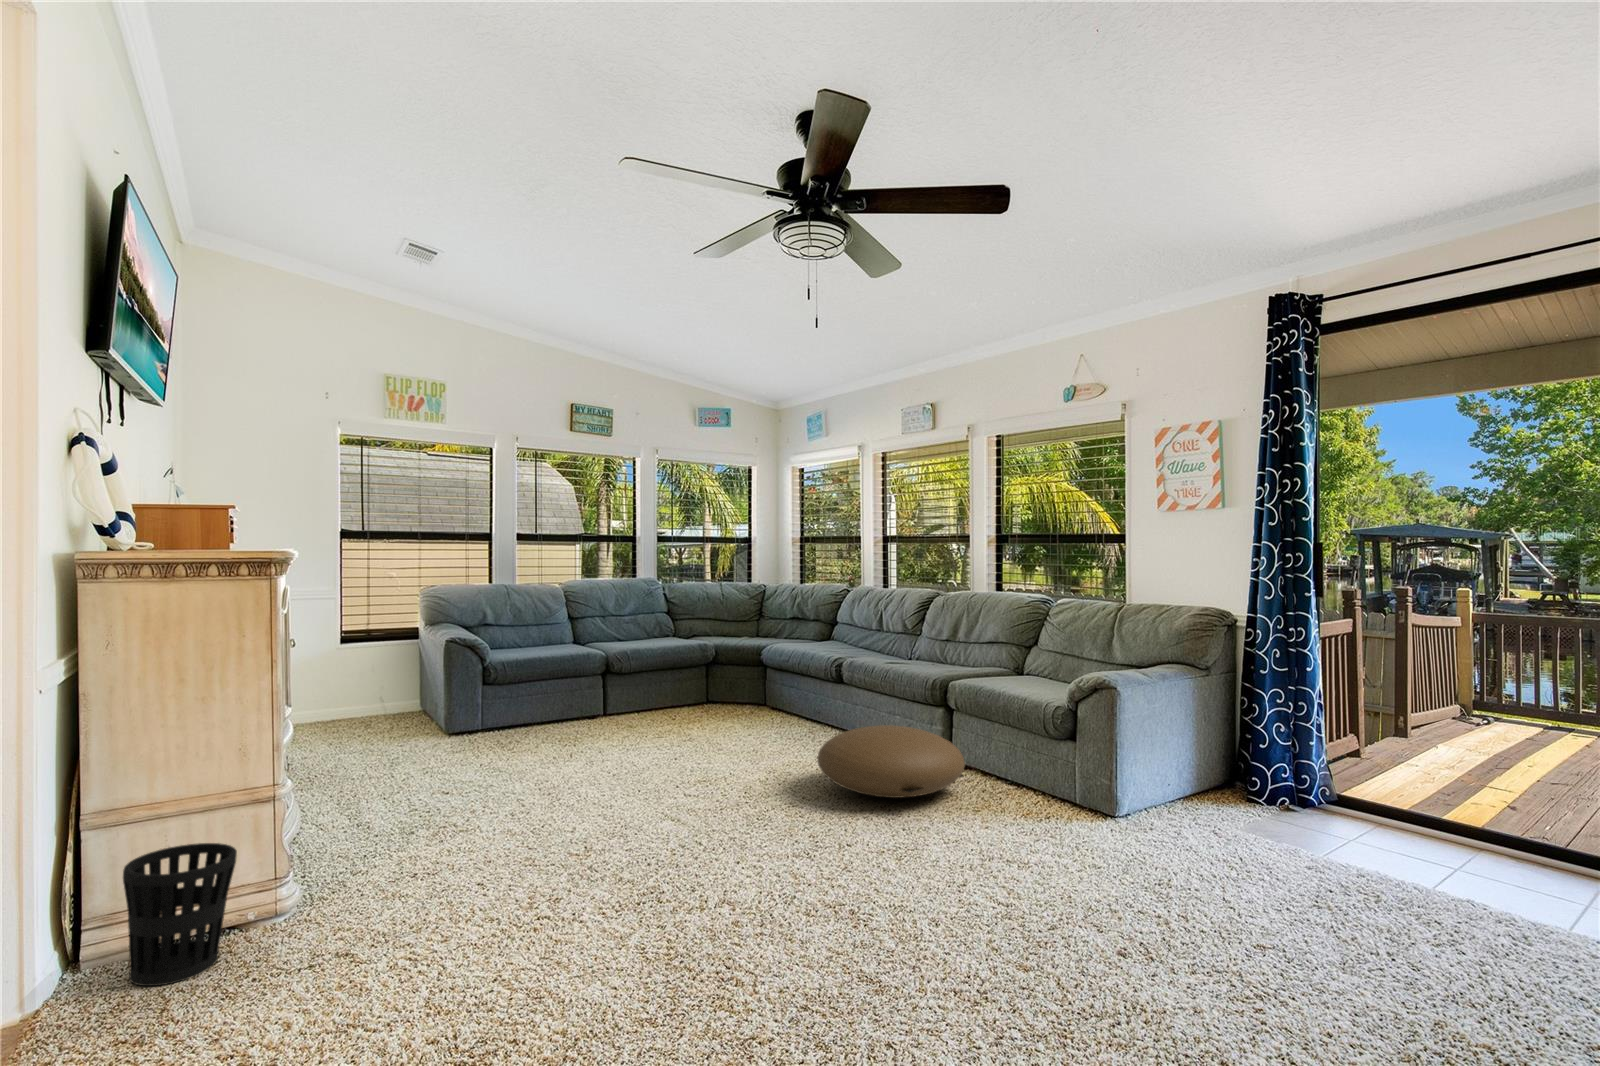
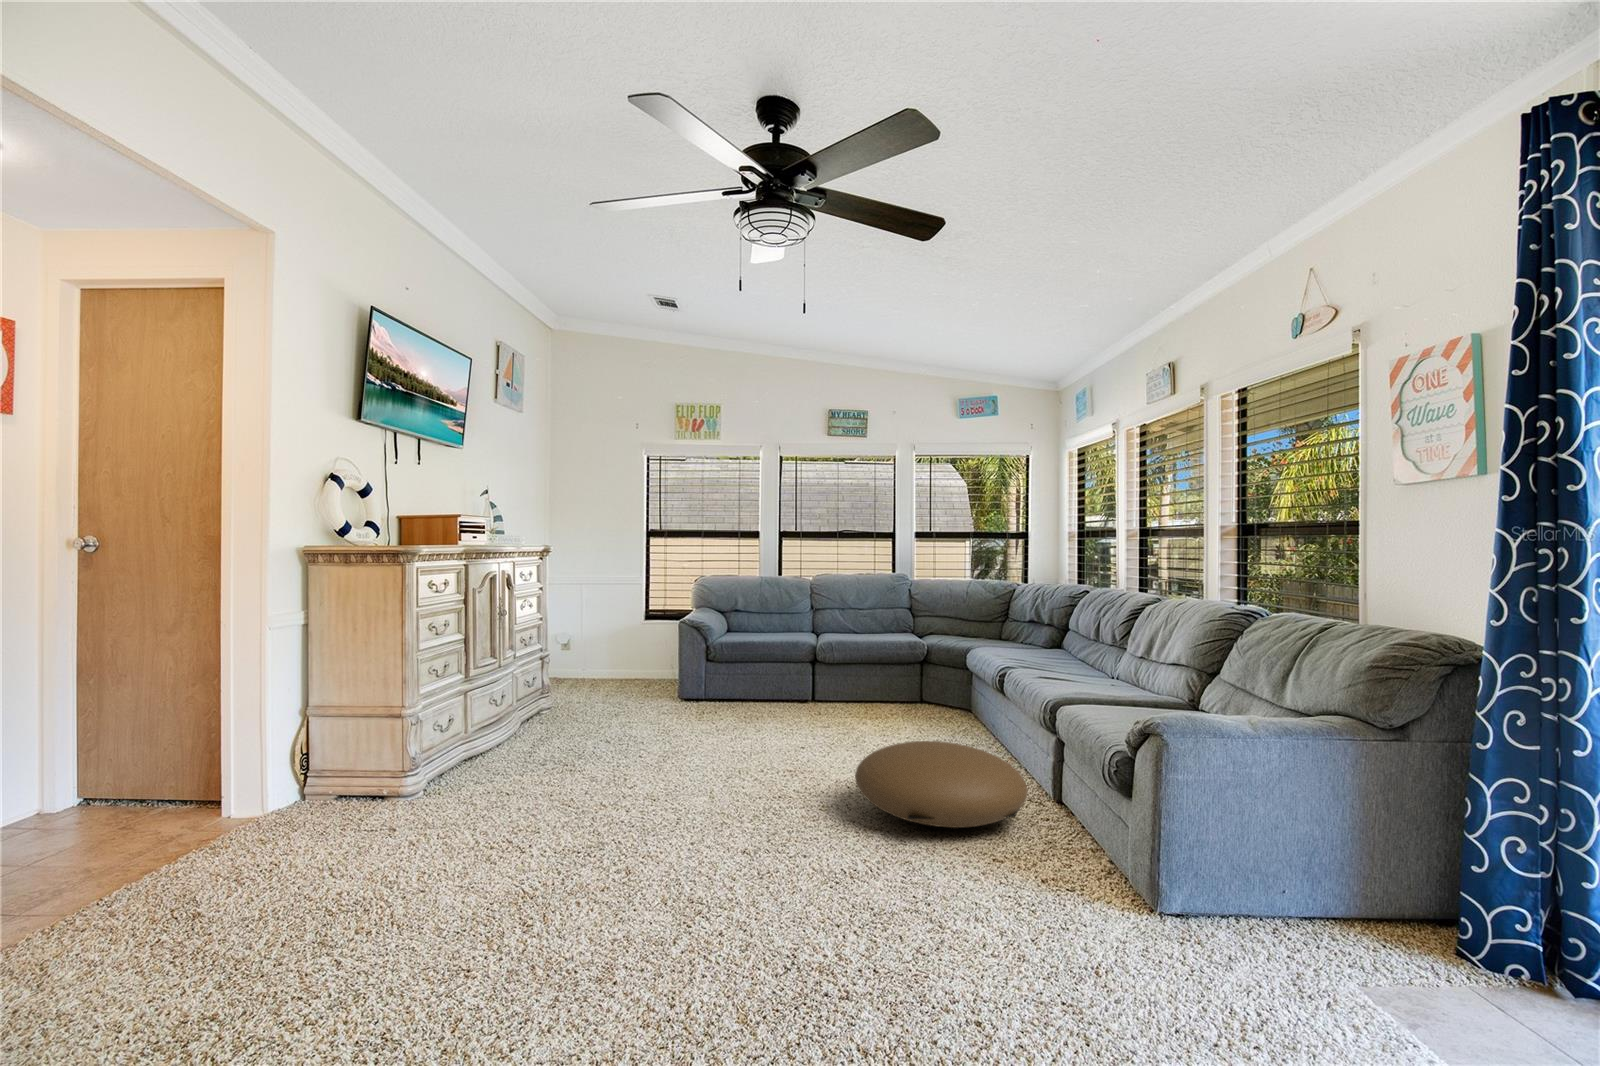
wastebasket: present [123,843,237,986] -> none [282,743,352,830]

